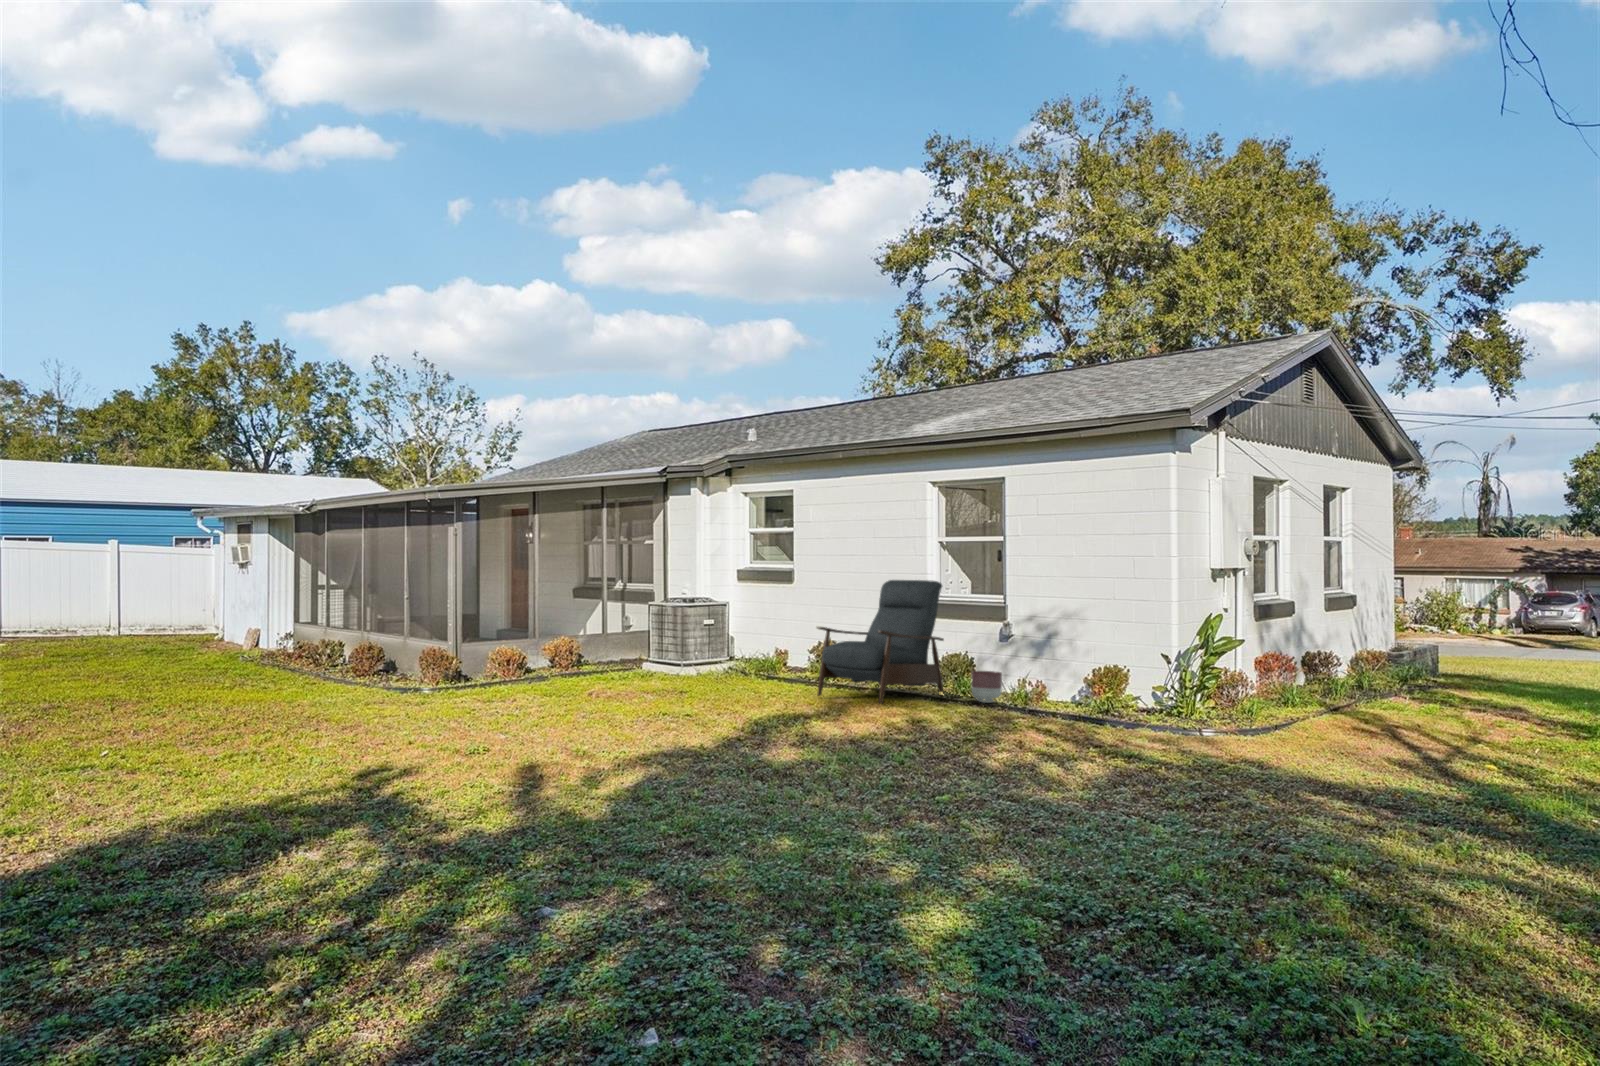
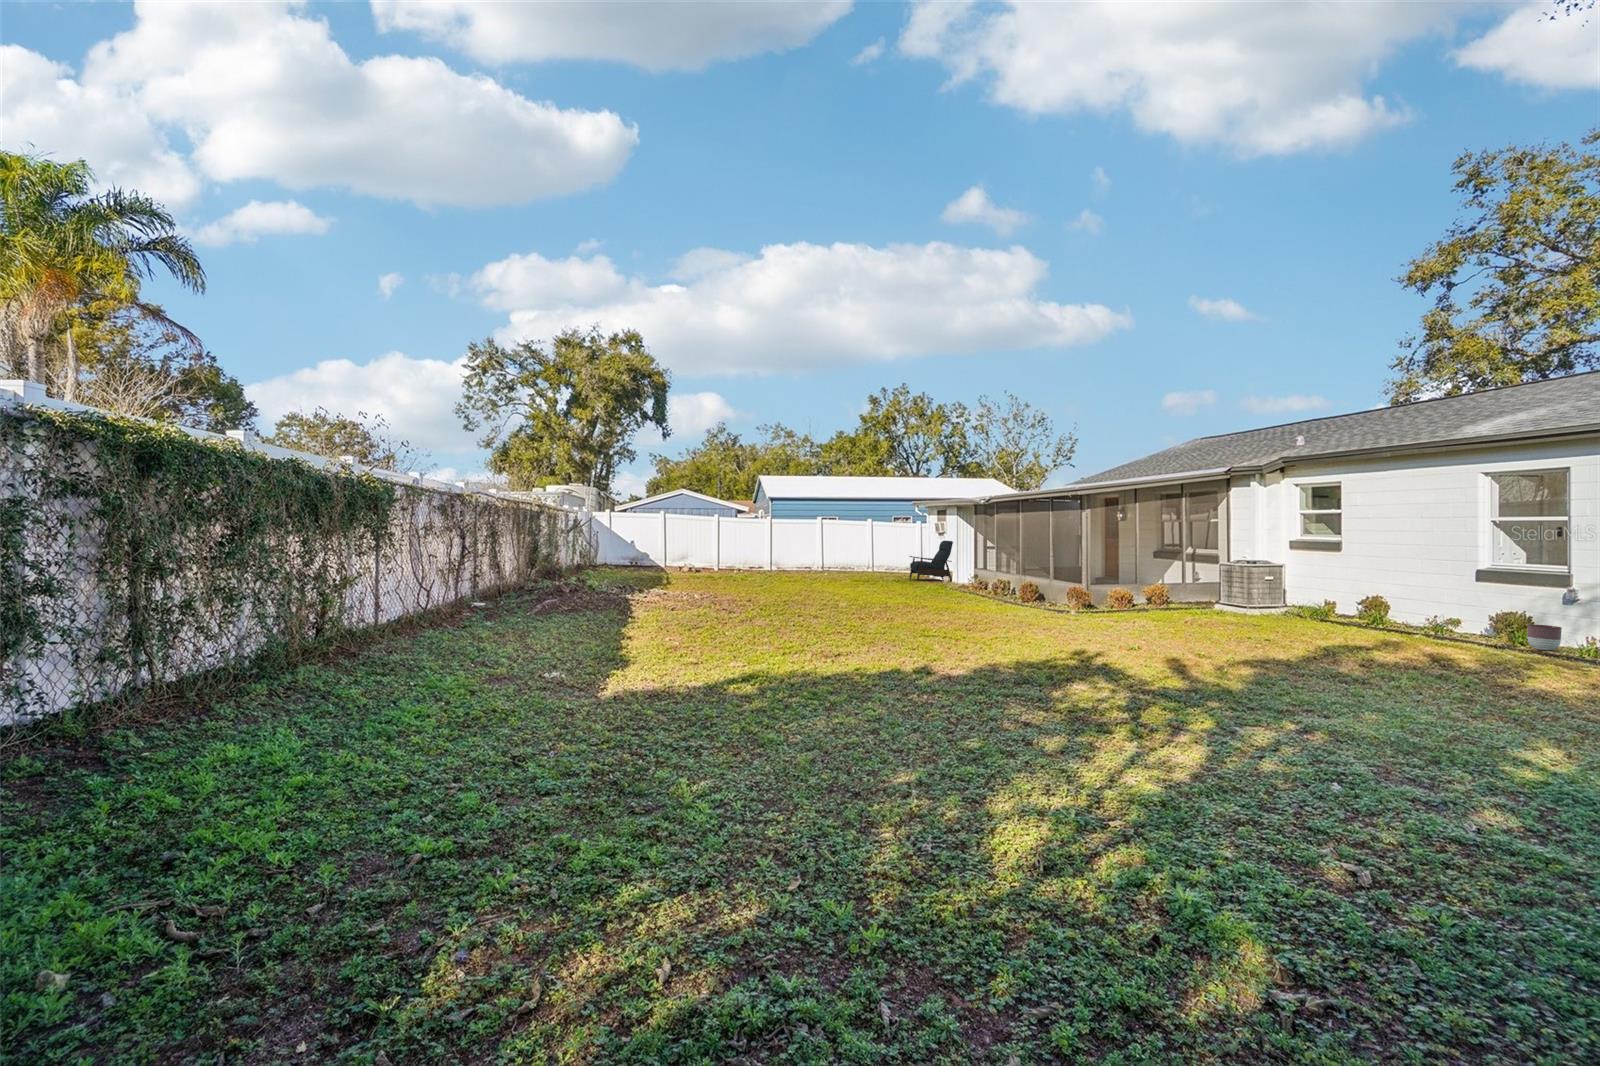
chair: present [817,580,944,704] -> present [909,541,953,581]

